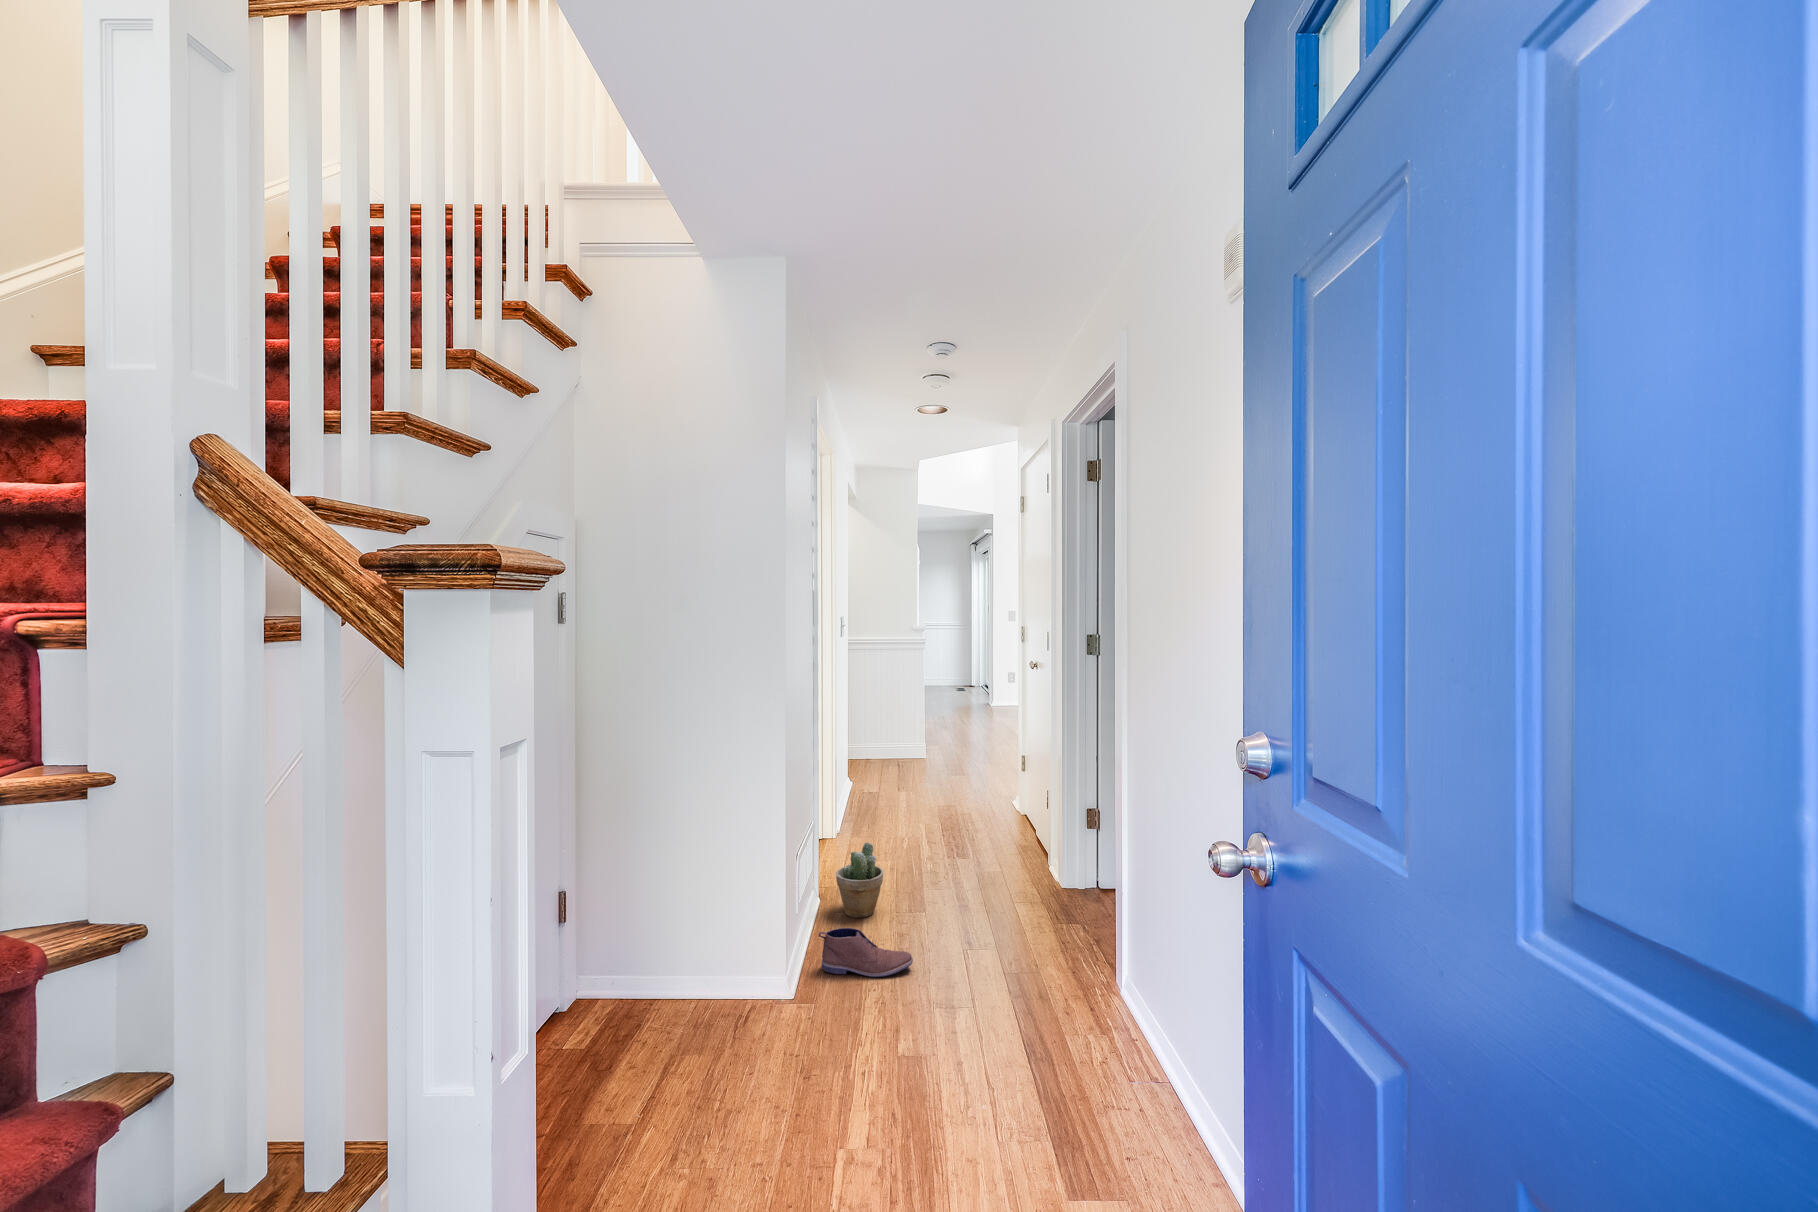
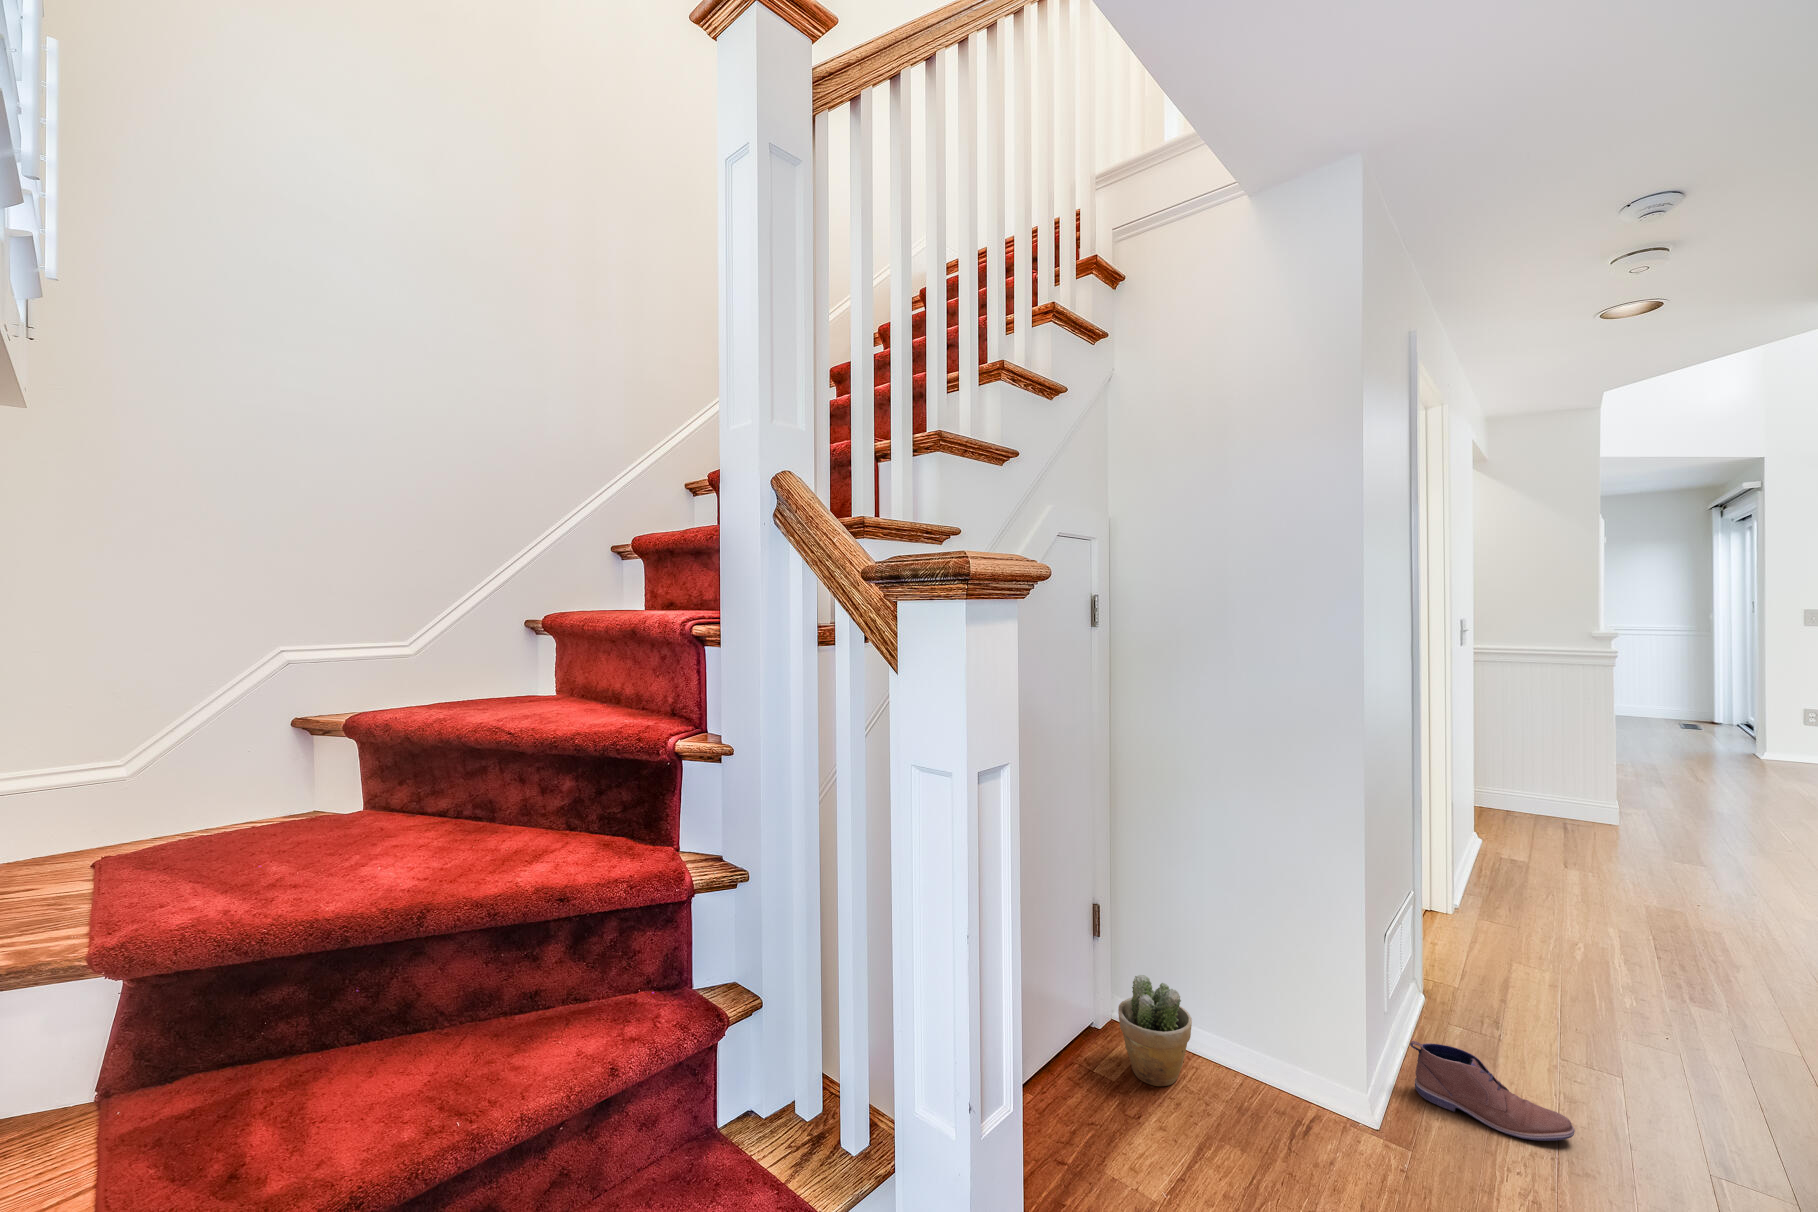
potted plant: present [836,843,883,918] -> present [1118,975,1192,1086]

